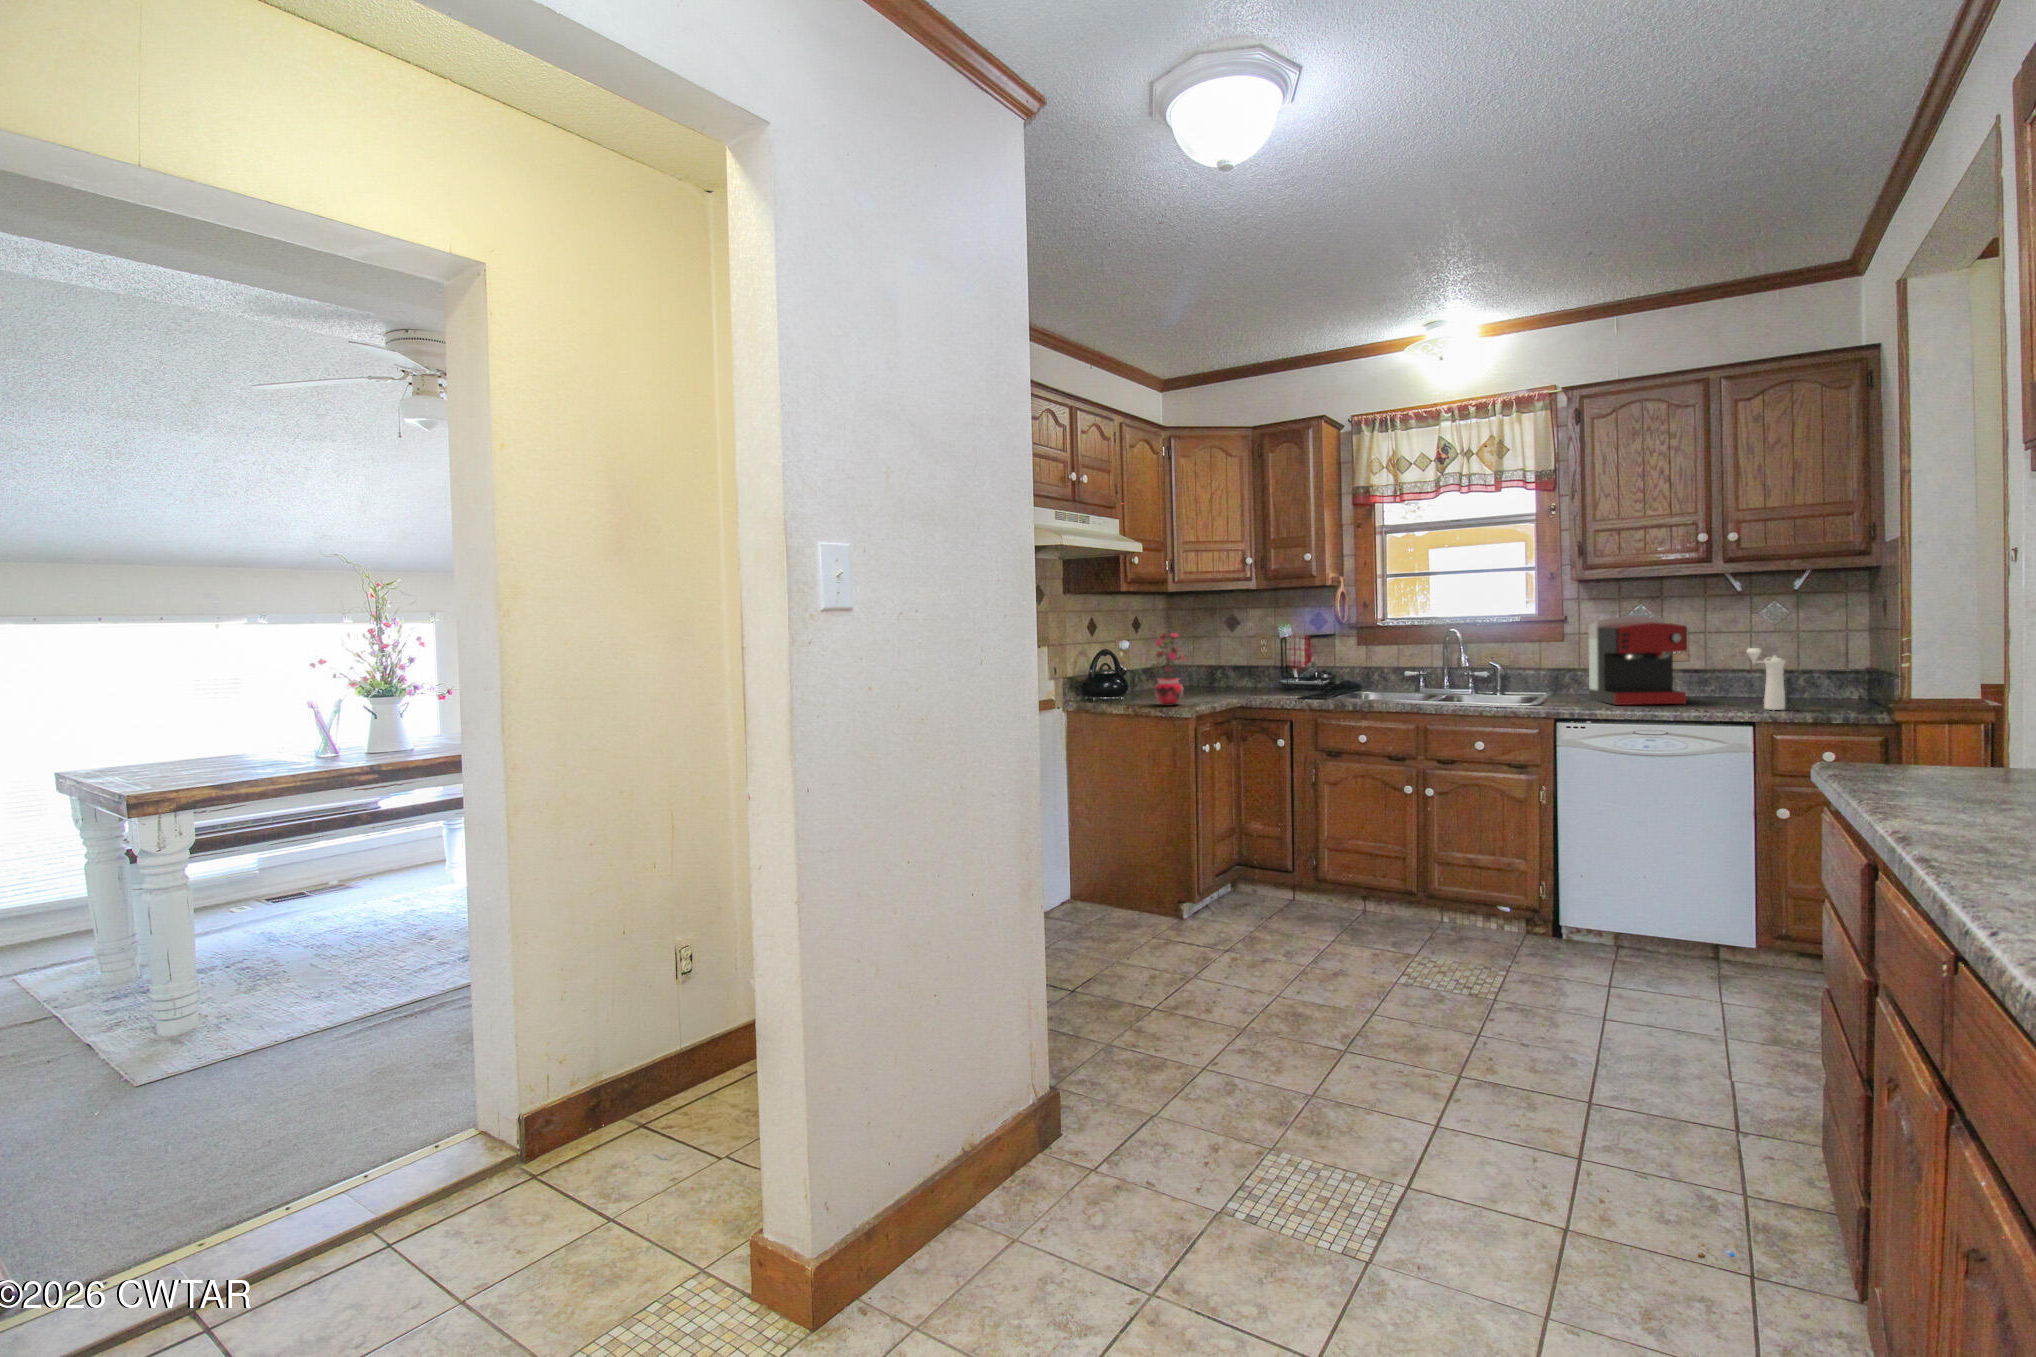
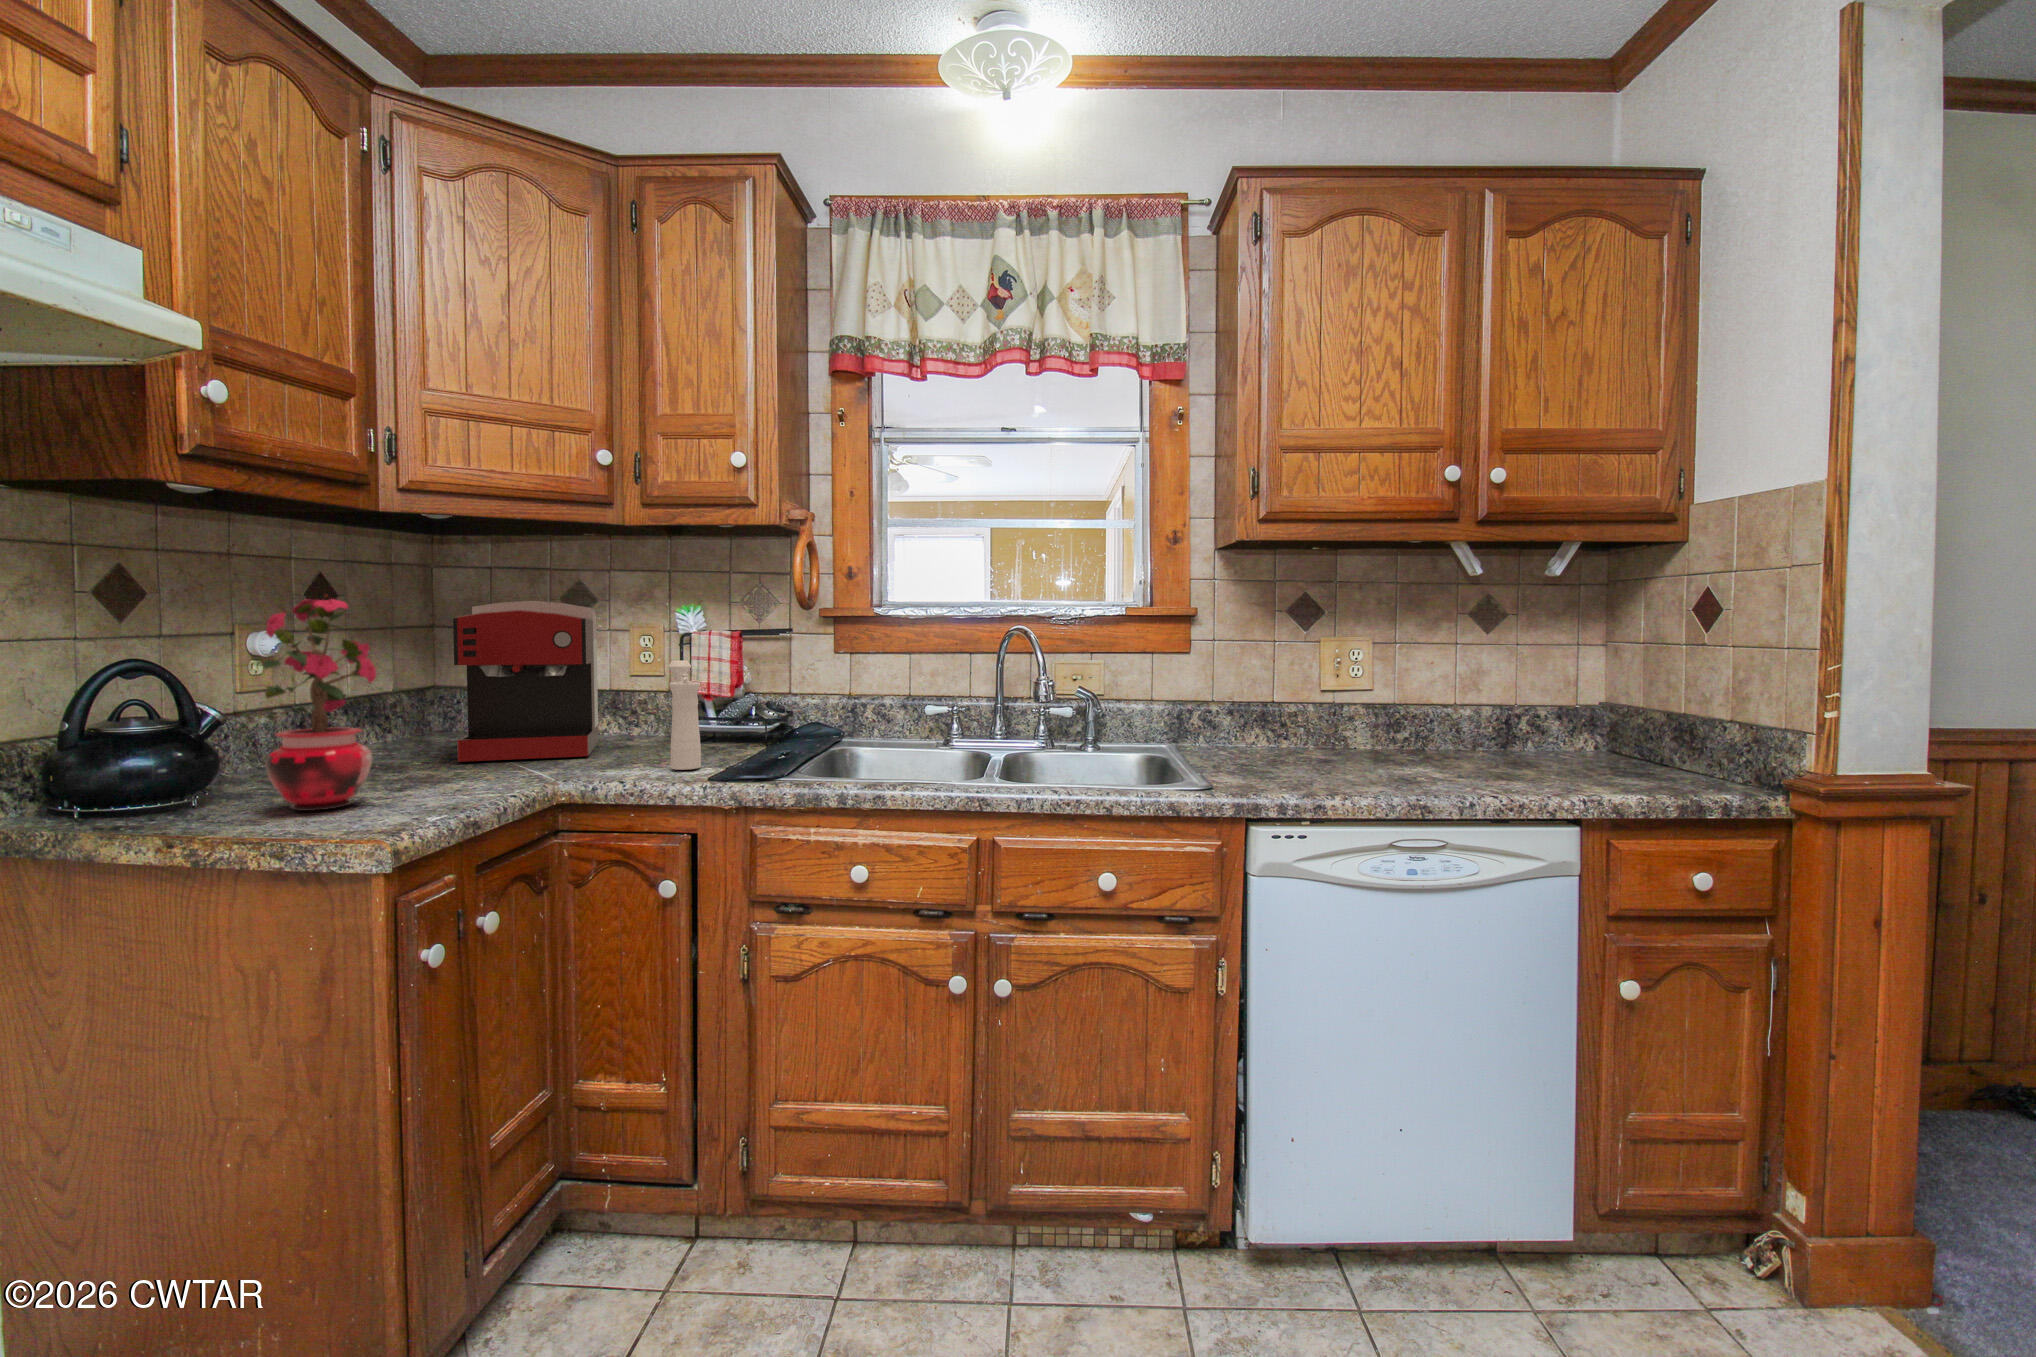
coffee maker: present [1589,616,1687,705] -> present [453,601,598,762]
pepper mill: present [1747,648,1785,710] -> present [669,661,701,770]

